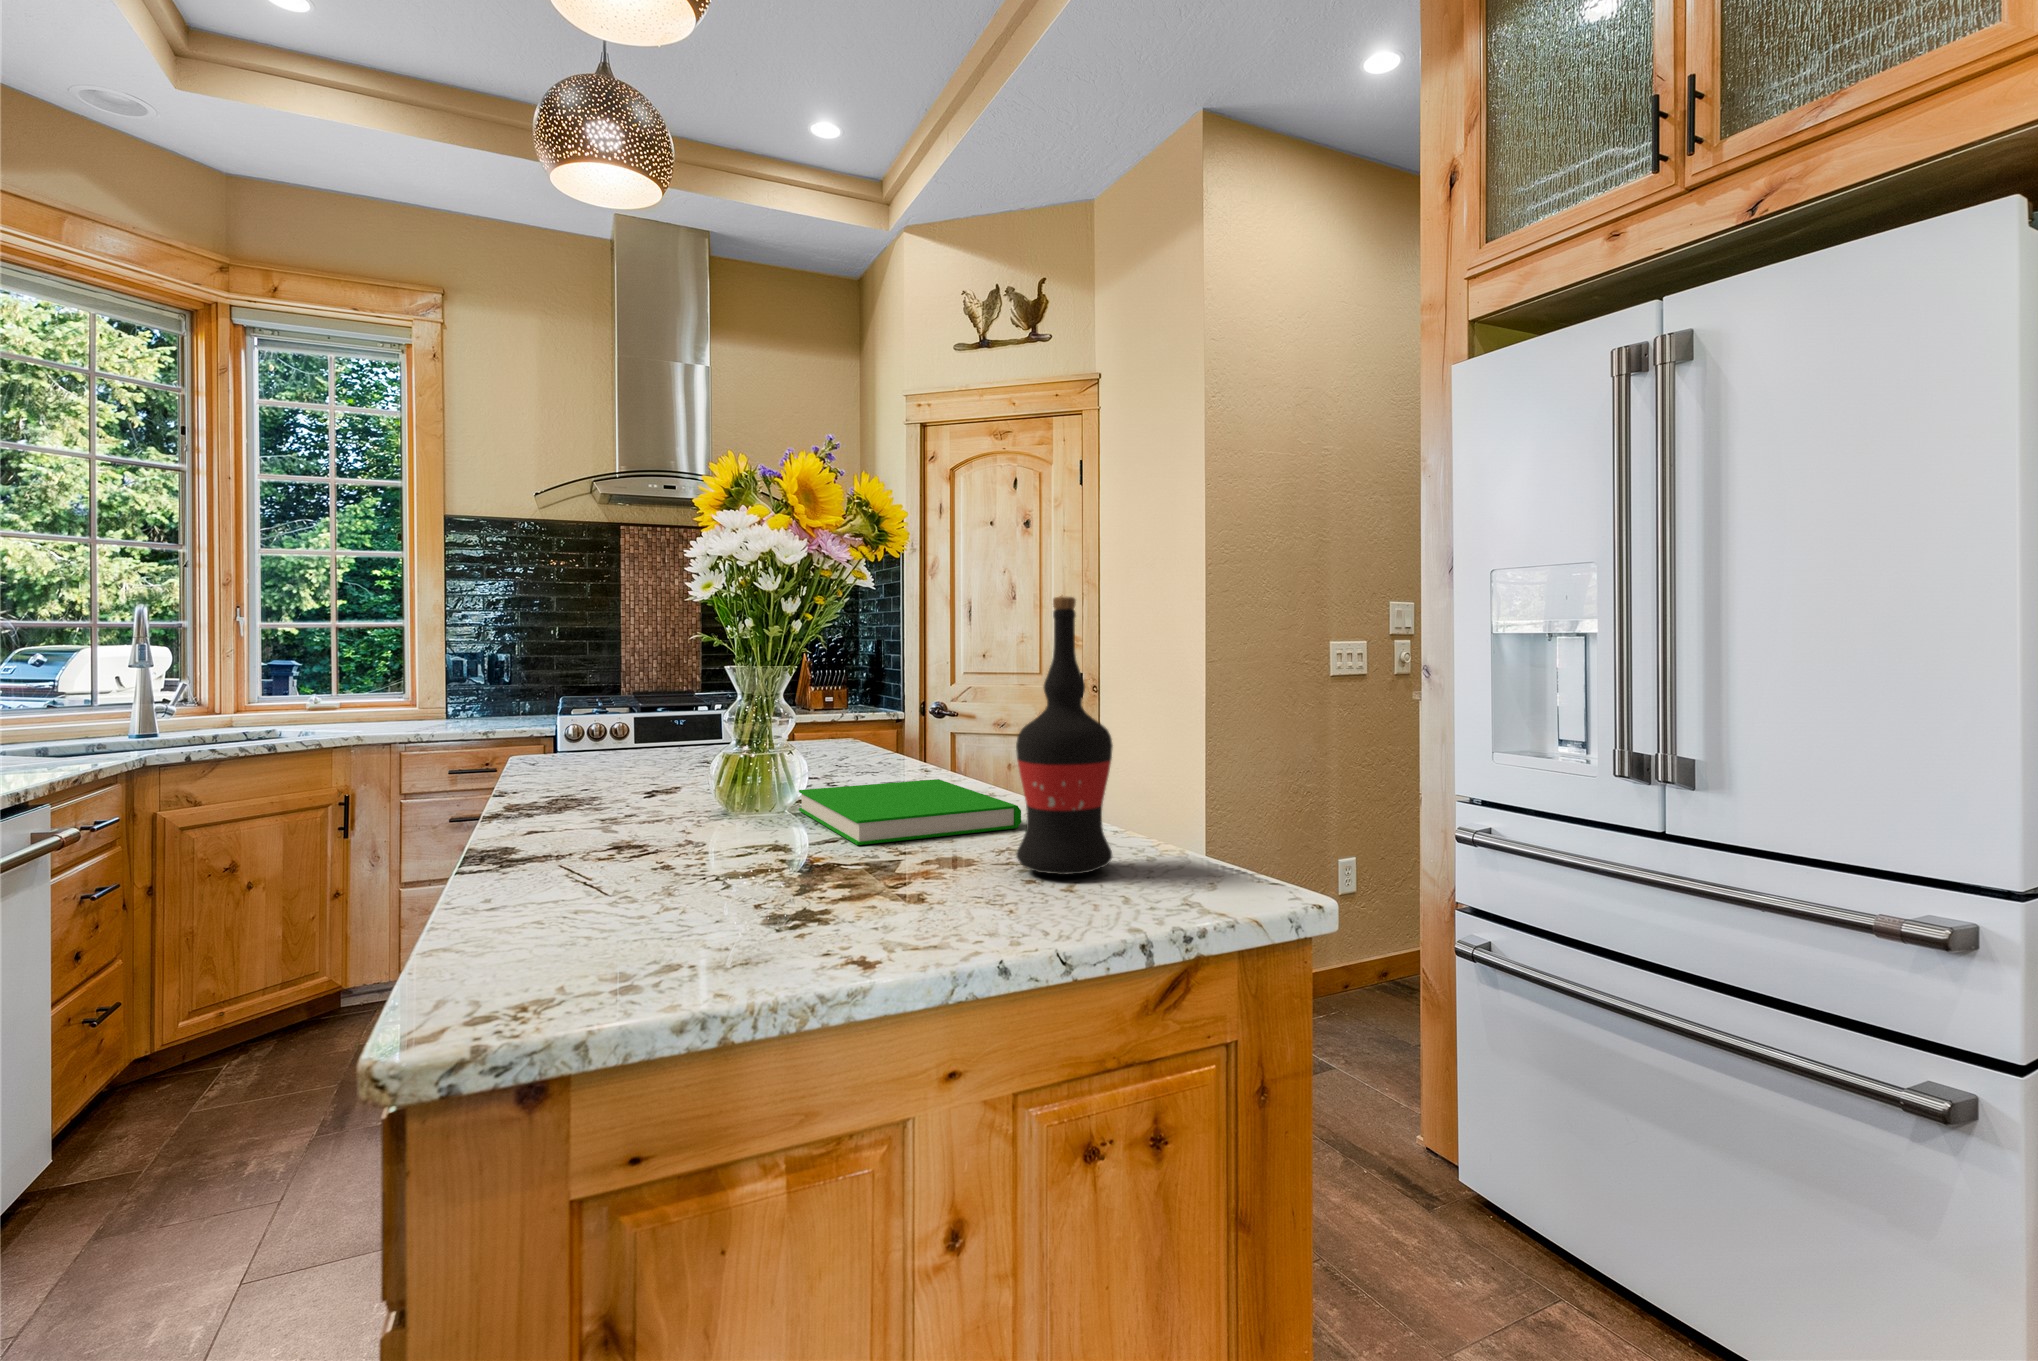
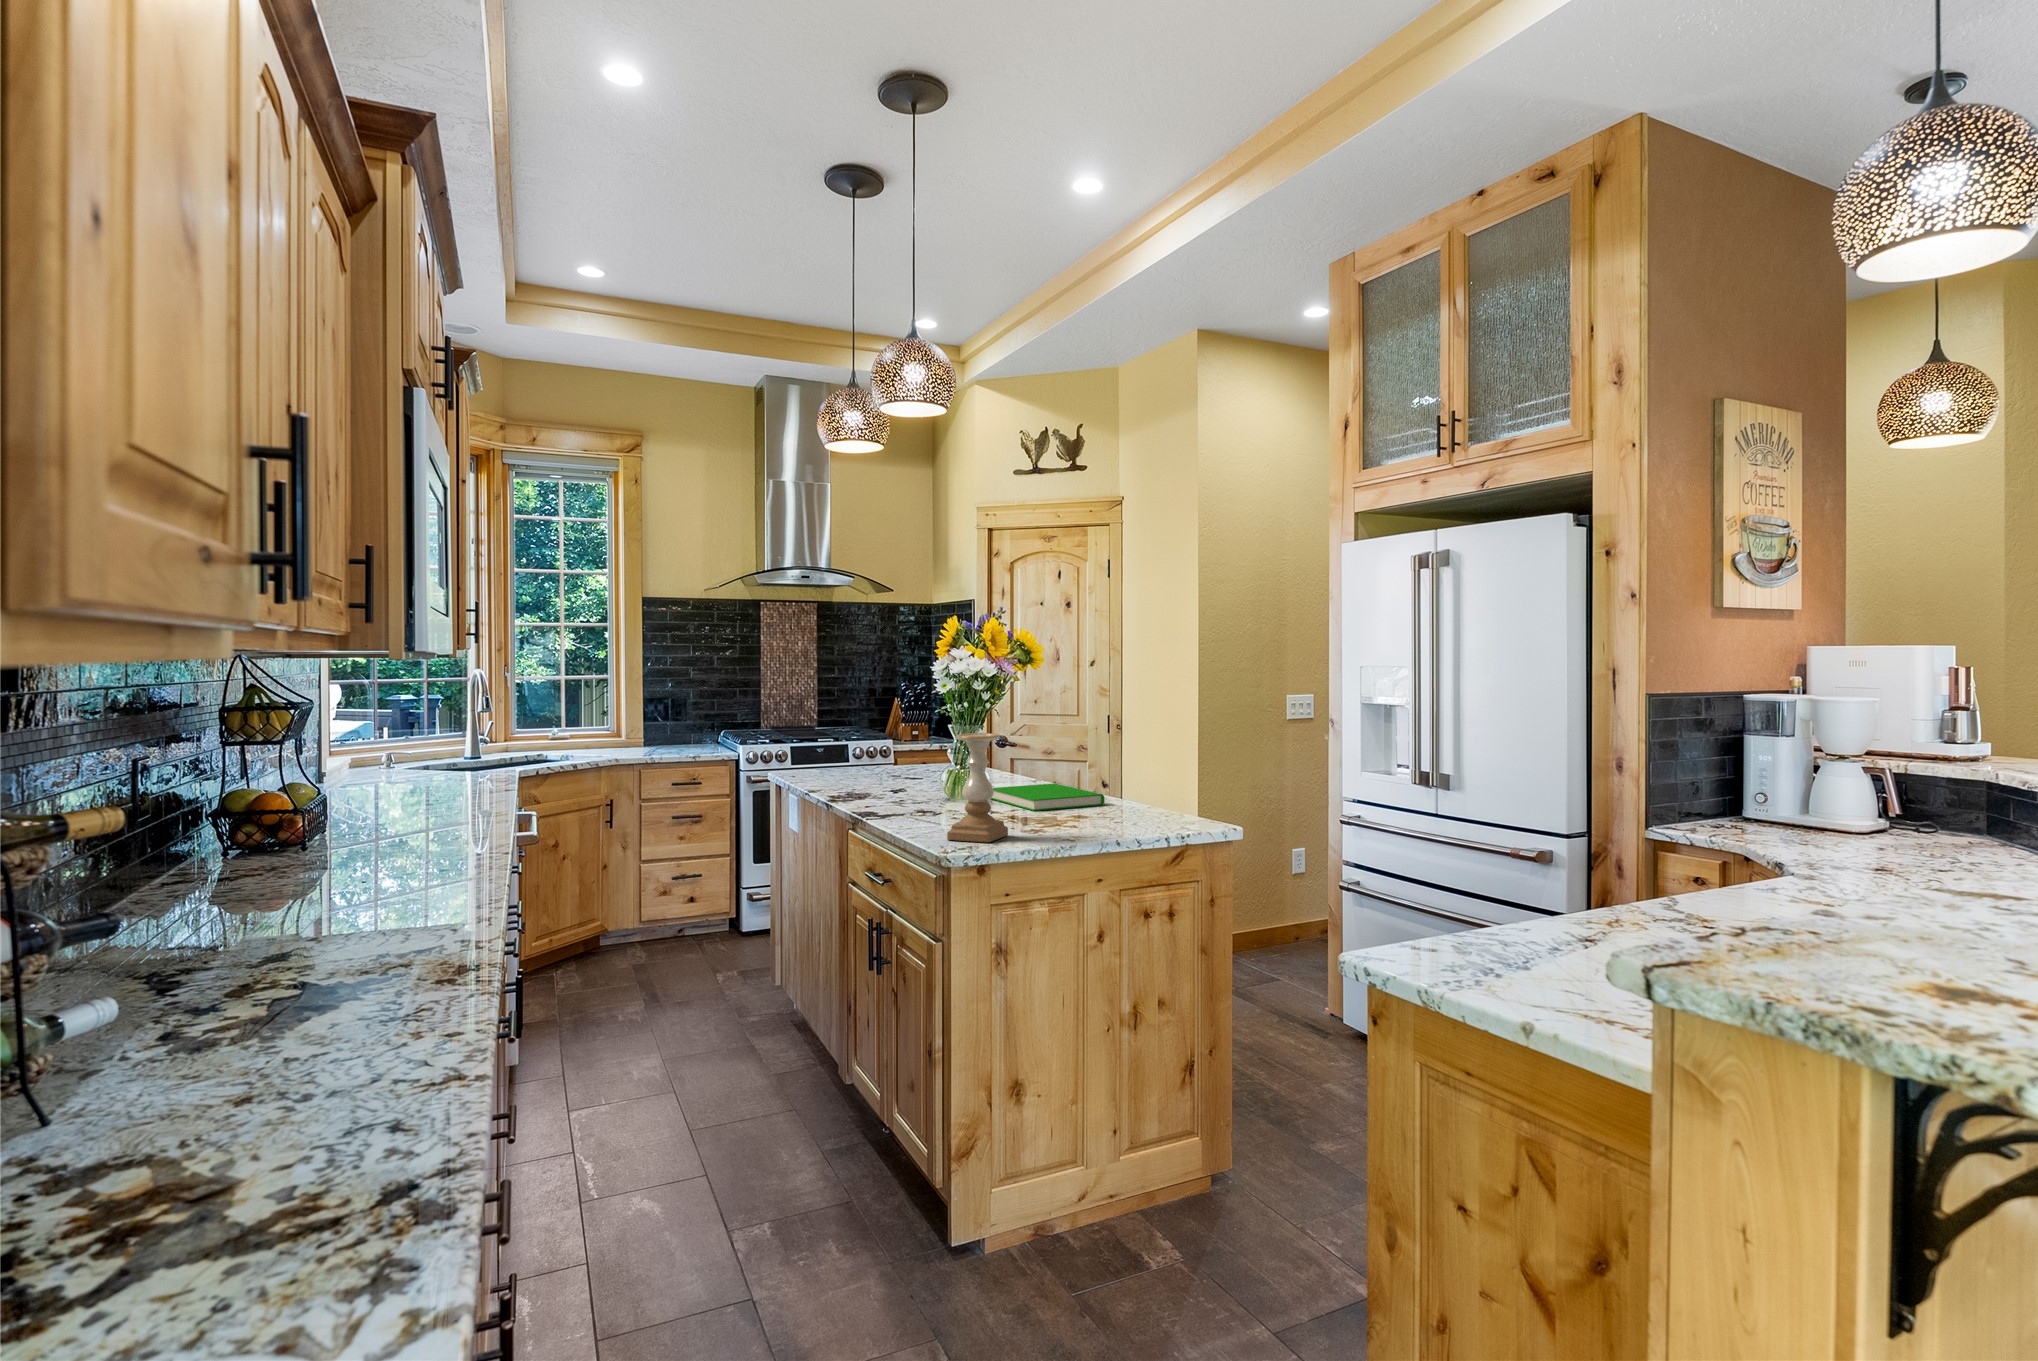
wine bottle: present [1016,597,1113,875] -> none [1110,702,1151,819]
candle holder: none [505,658,707,977] -> present [947,733,1008,842]

